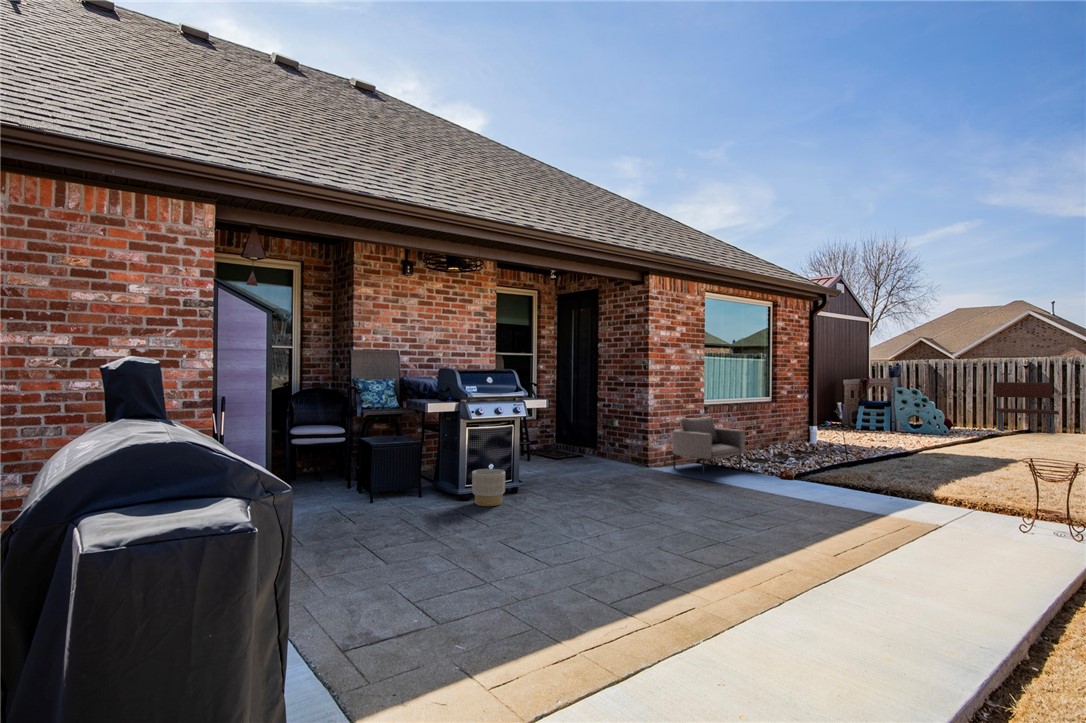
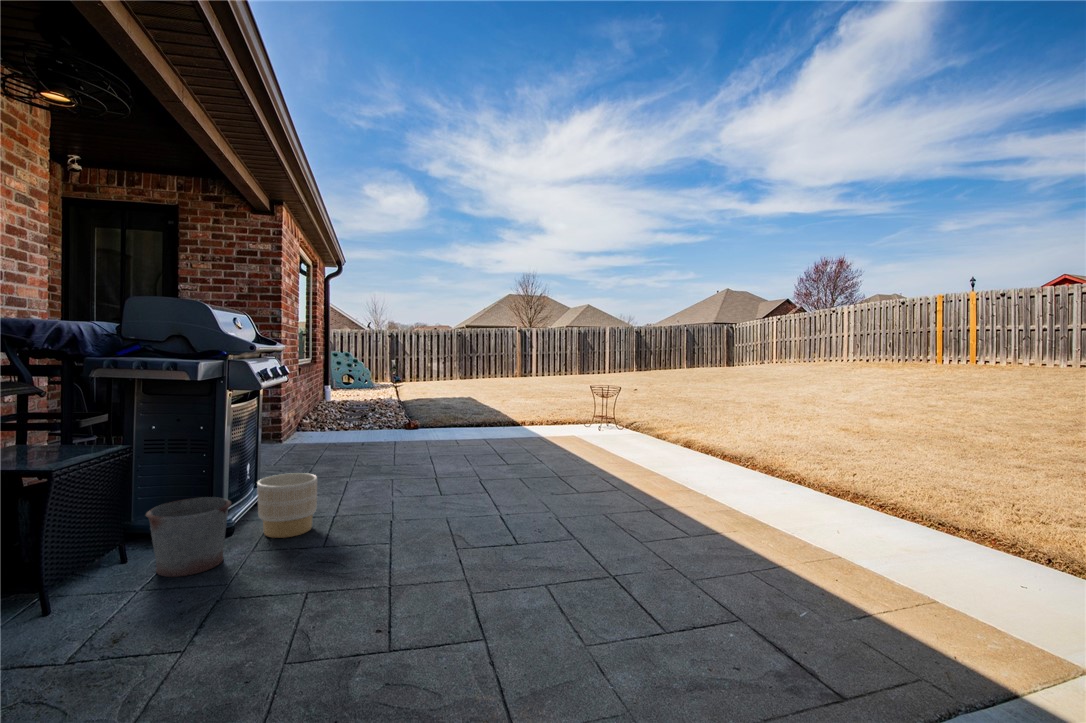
bench: present [995,382,1059,434] -> none [374,348,413,385]
armchair: present [672,416,745,474] -> none [297,381,355,444]
bucket: none [413,468,450,504] -> present [146,497,231,577]

